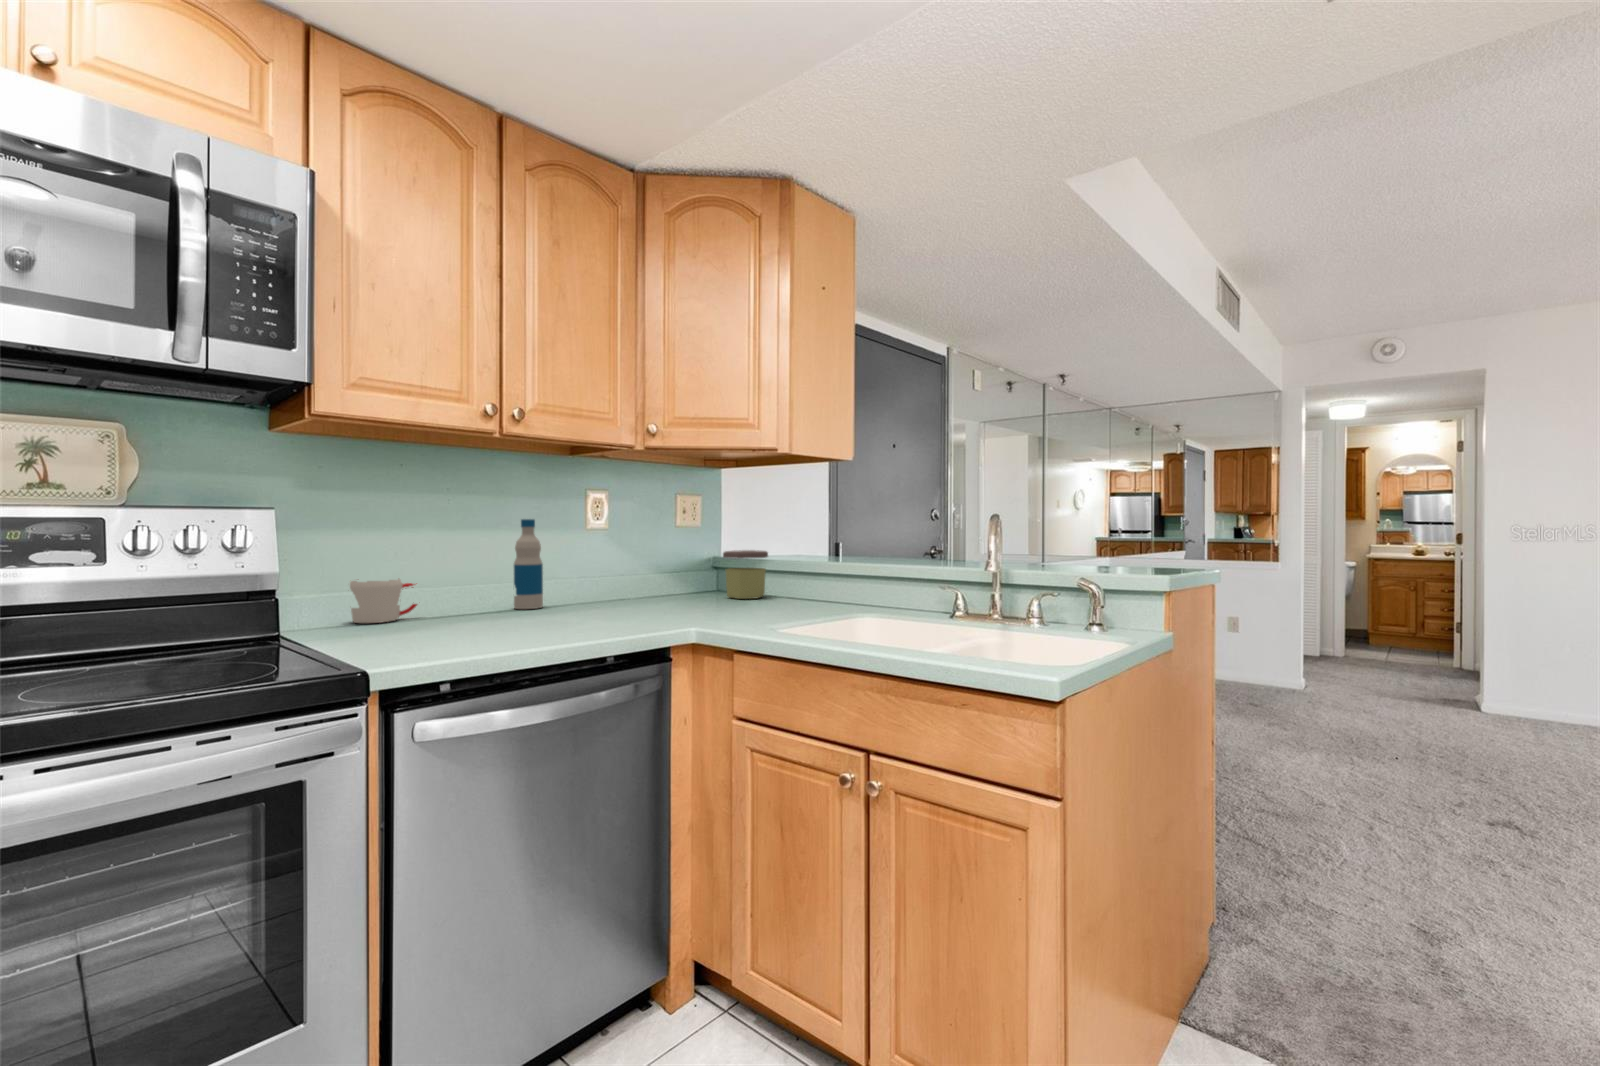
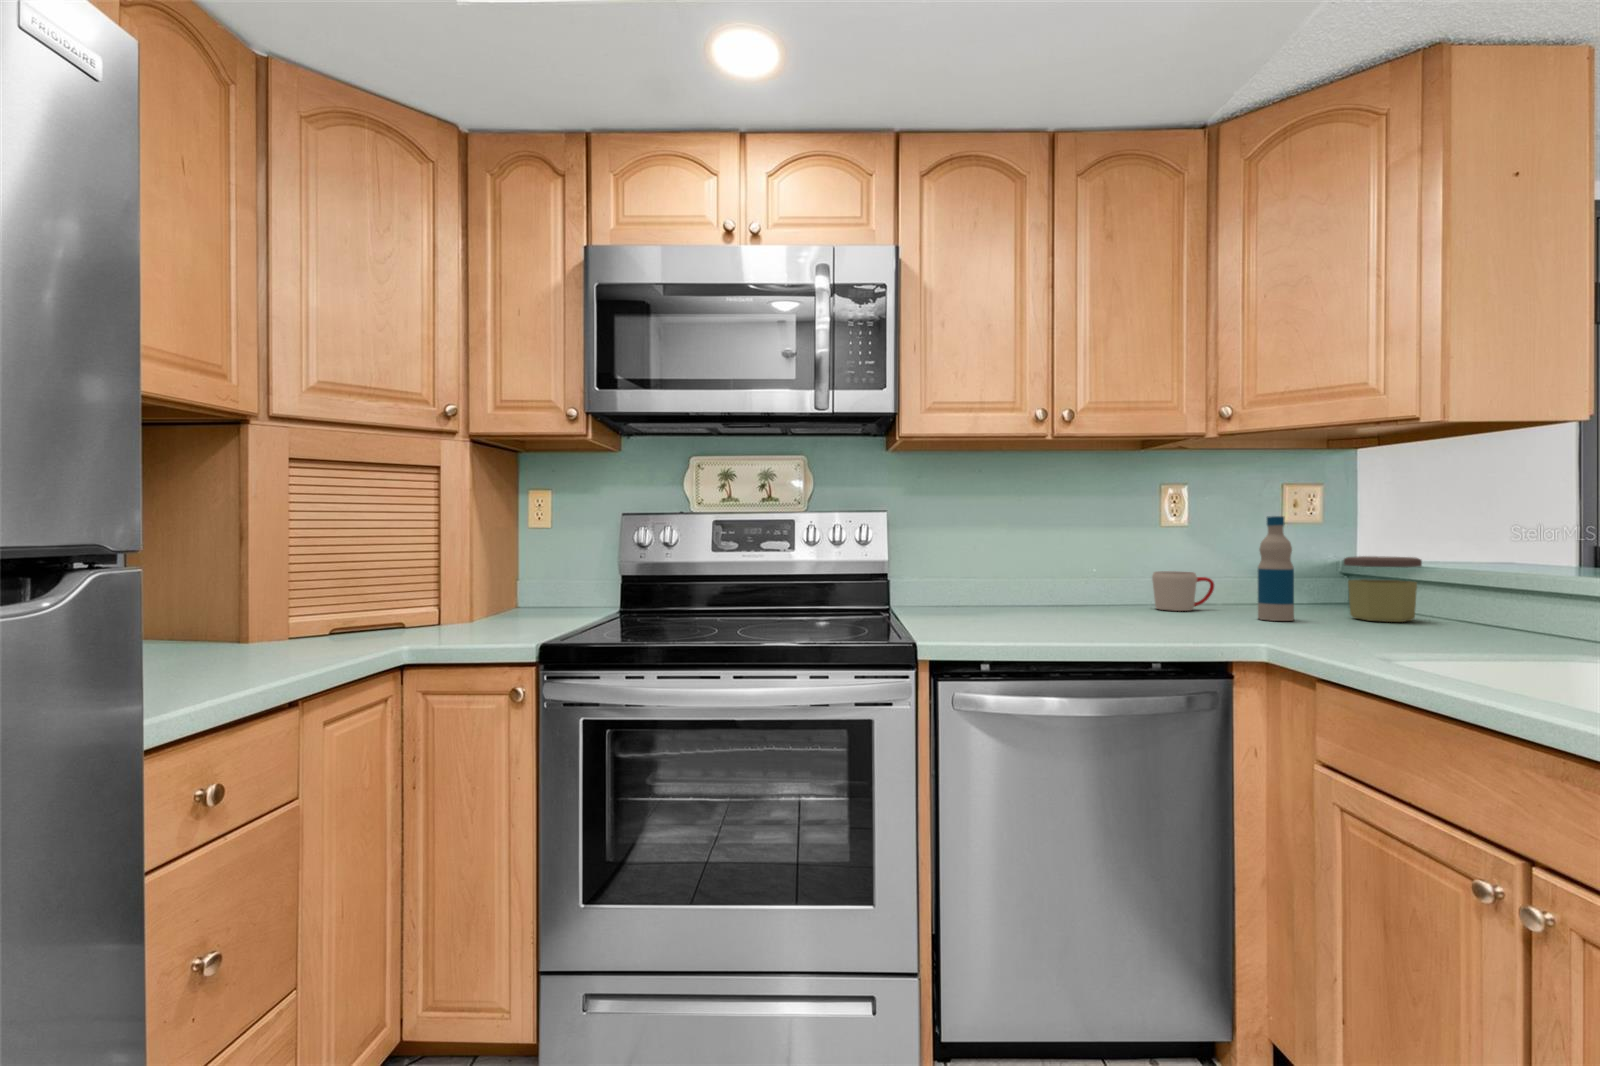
bottle: present [514,519,543,609] -> present [1258,516,1294,621]
mug: present [350,579,417,623] -> present [1152,571,1214,611]

